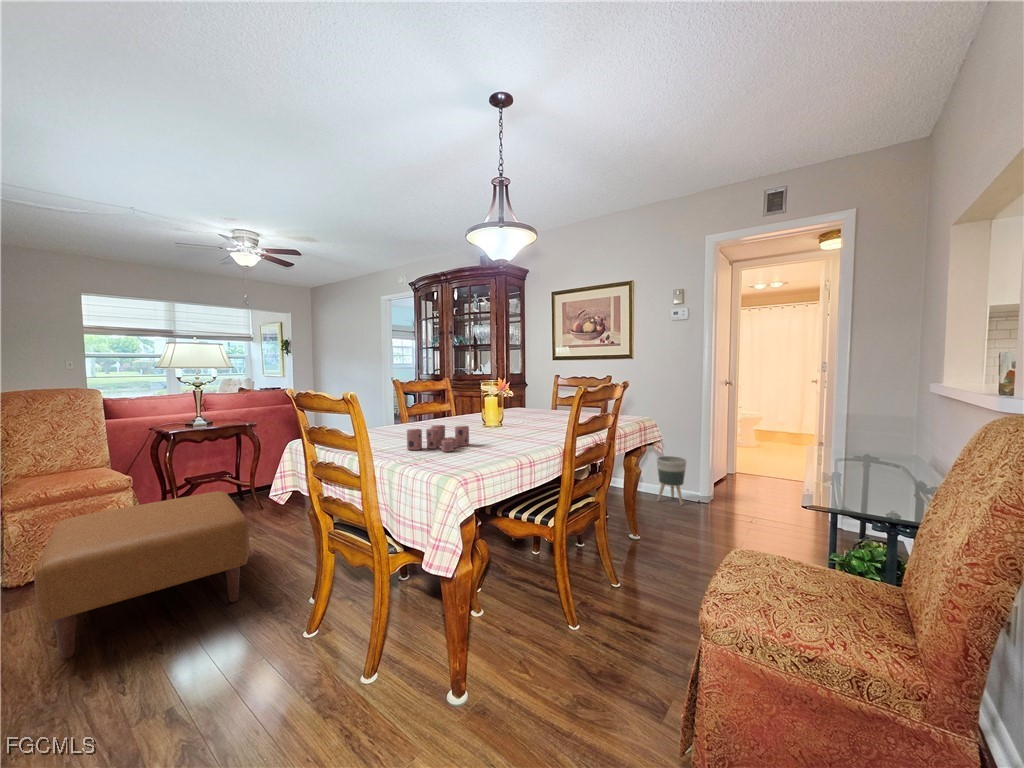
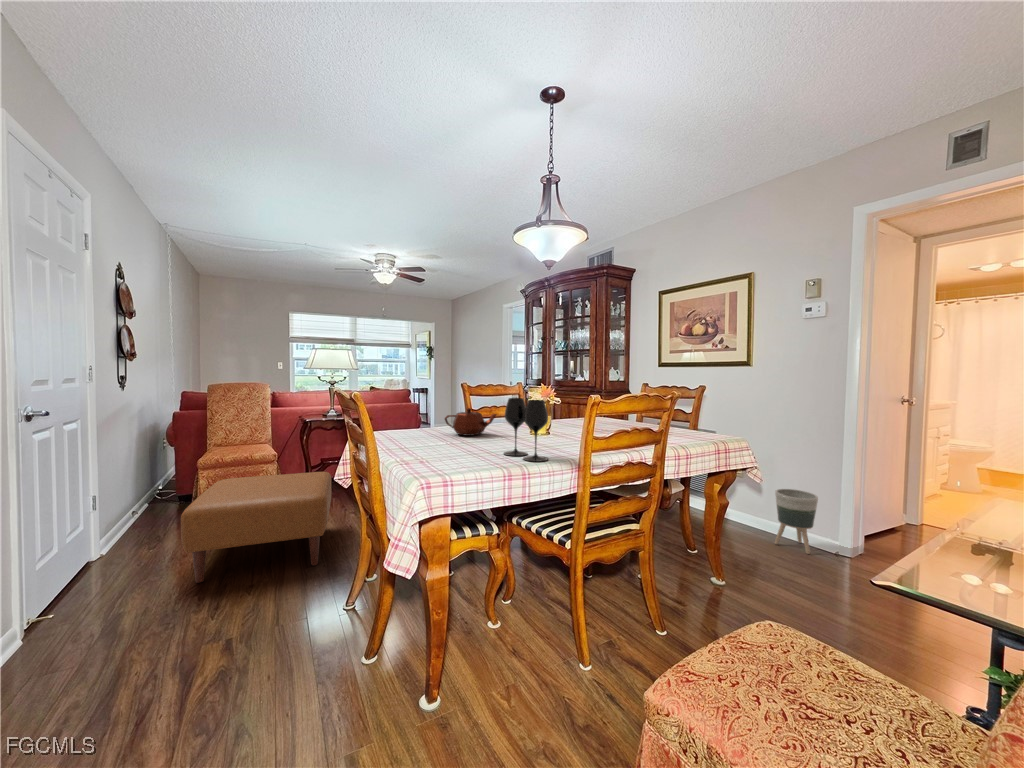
wine glass: none [488,391,536,450] -> present [504,398,548,462]
teapot: none [395,404,452,433] -> present [445,408,497,436]
candle: present [407,425,469,452] -> none [427,429,488,455]

